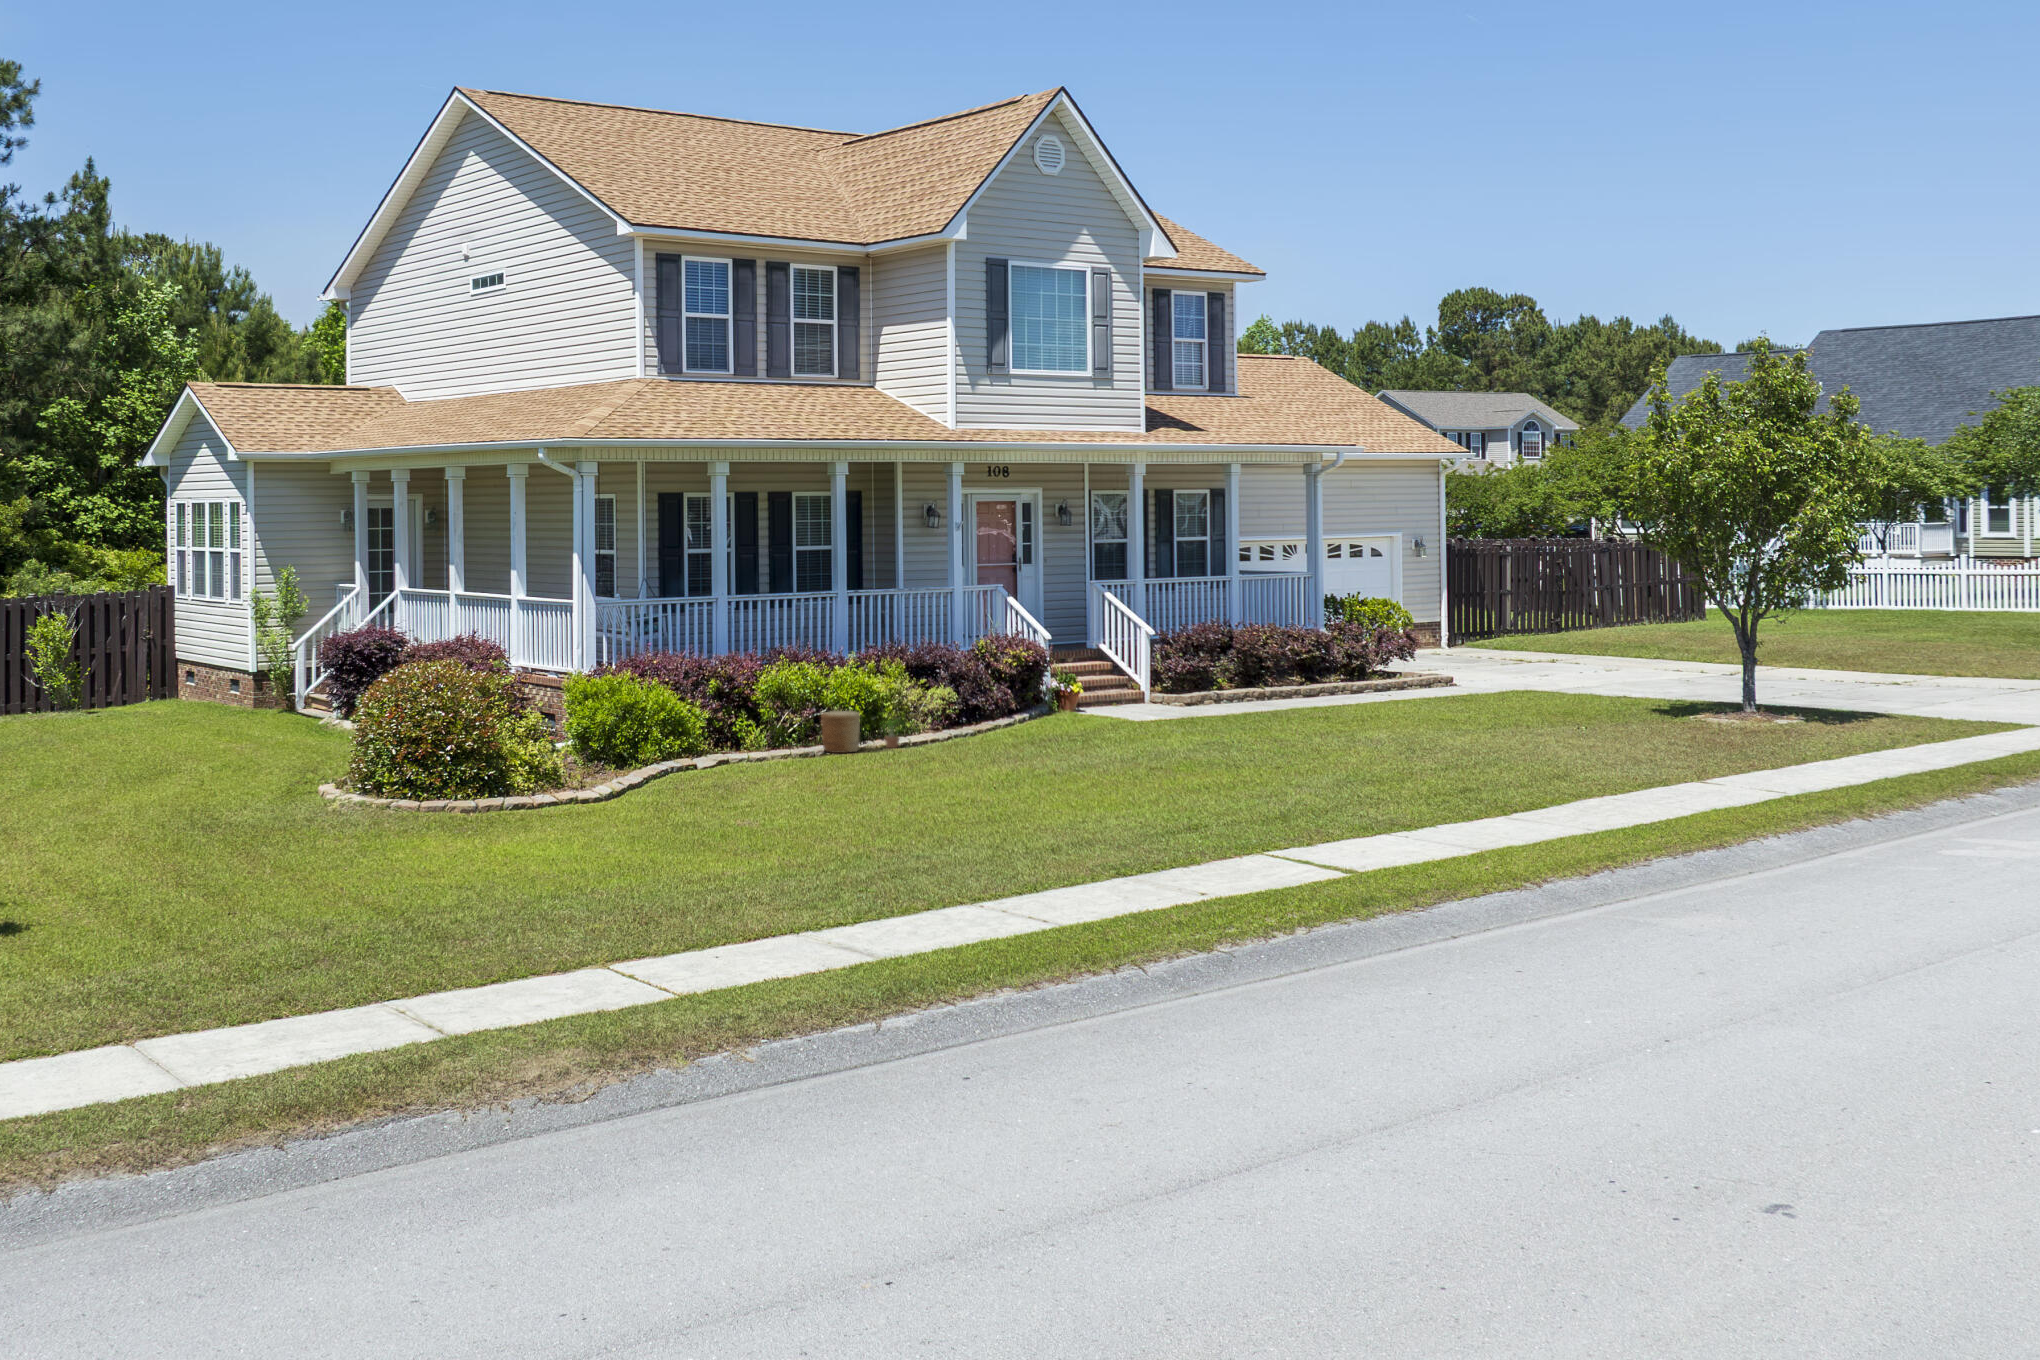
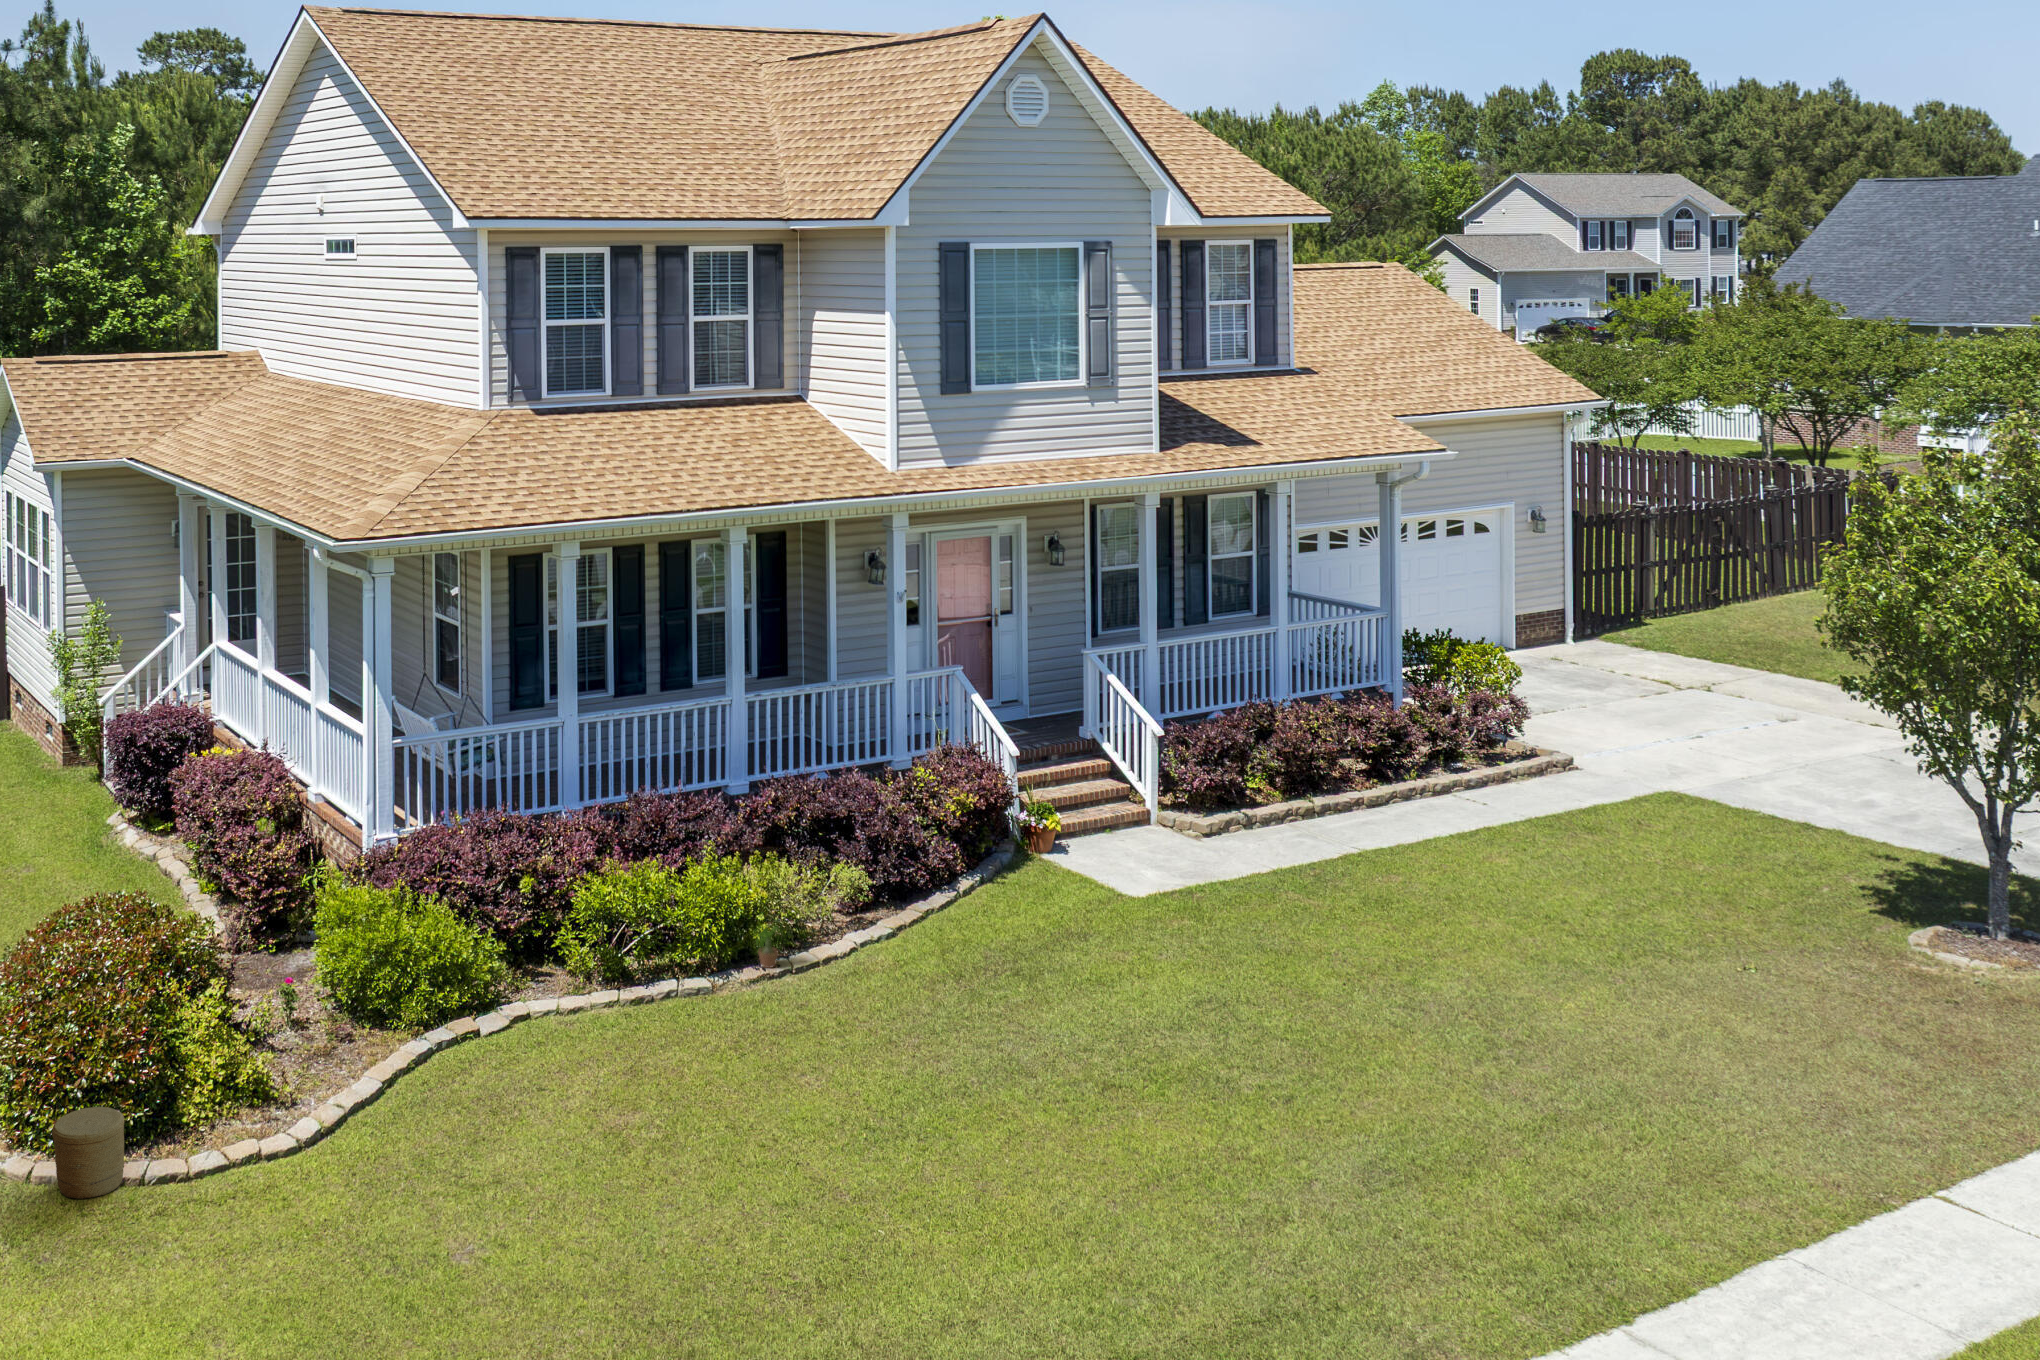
woven basket: present [821,711,860,753] -> present [52,1107,124,1199]

